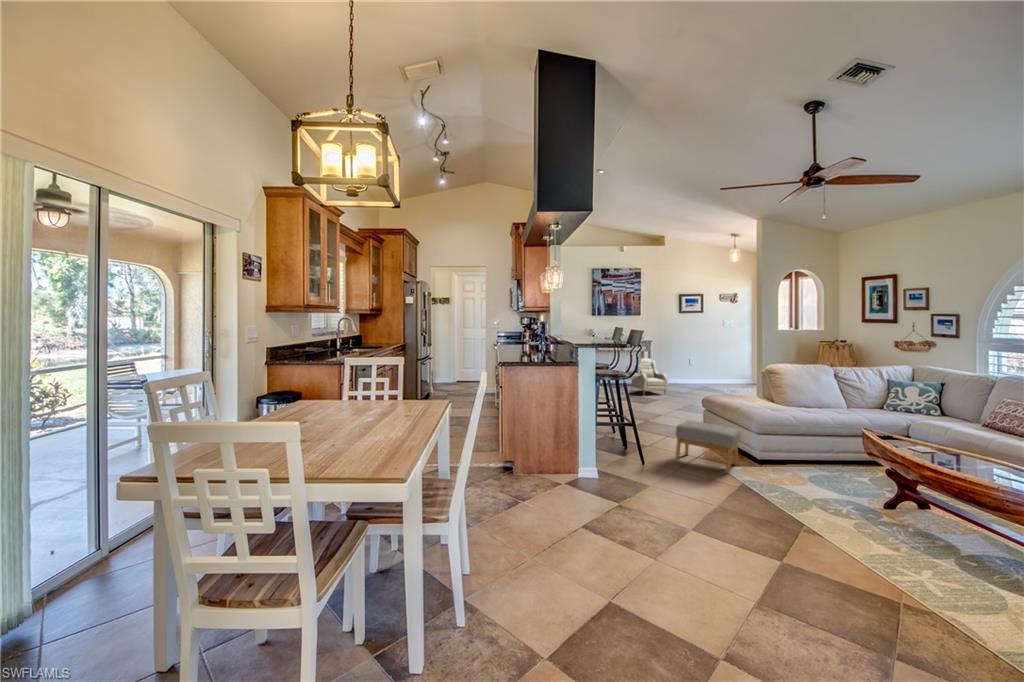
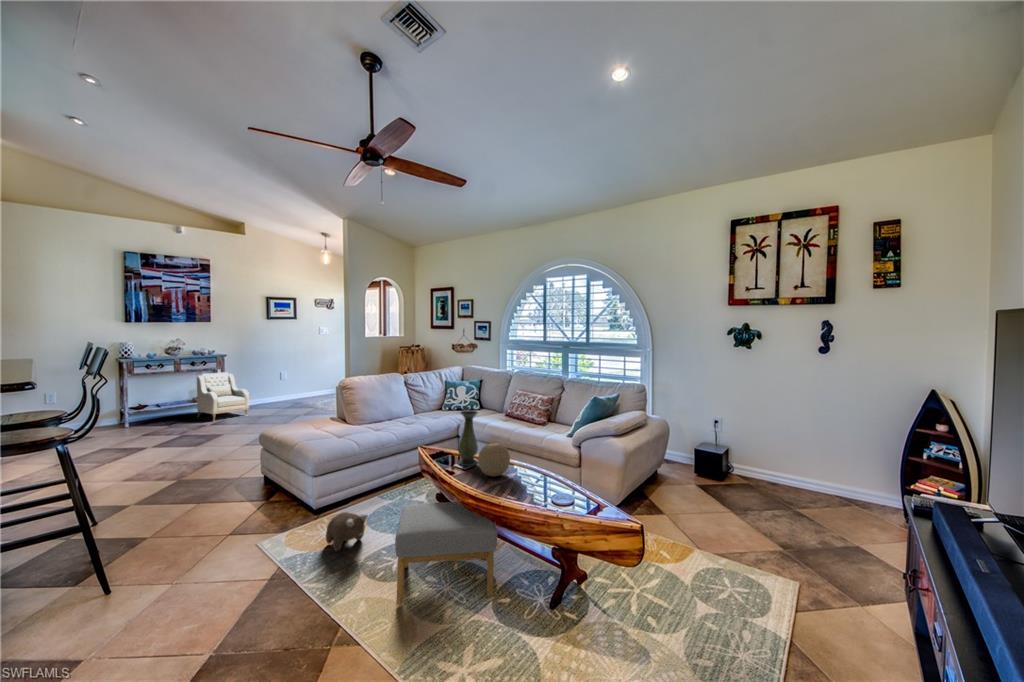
vase: none [911,401,941,455] -> present [458,411,478,466]
footstool: present [675,421,741,473] -> present [395,502,497,605]
decorative orb: none [941,433,986,466] -> present [478,443,510,477]
plush toy: none [777,465,816,491] -> present [326,512,368,551]

